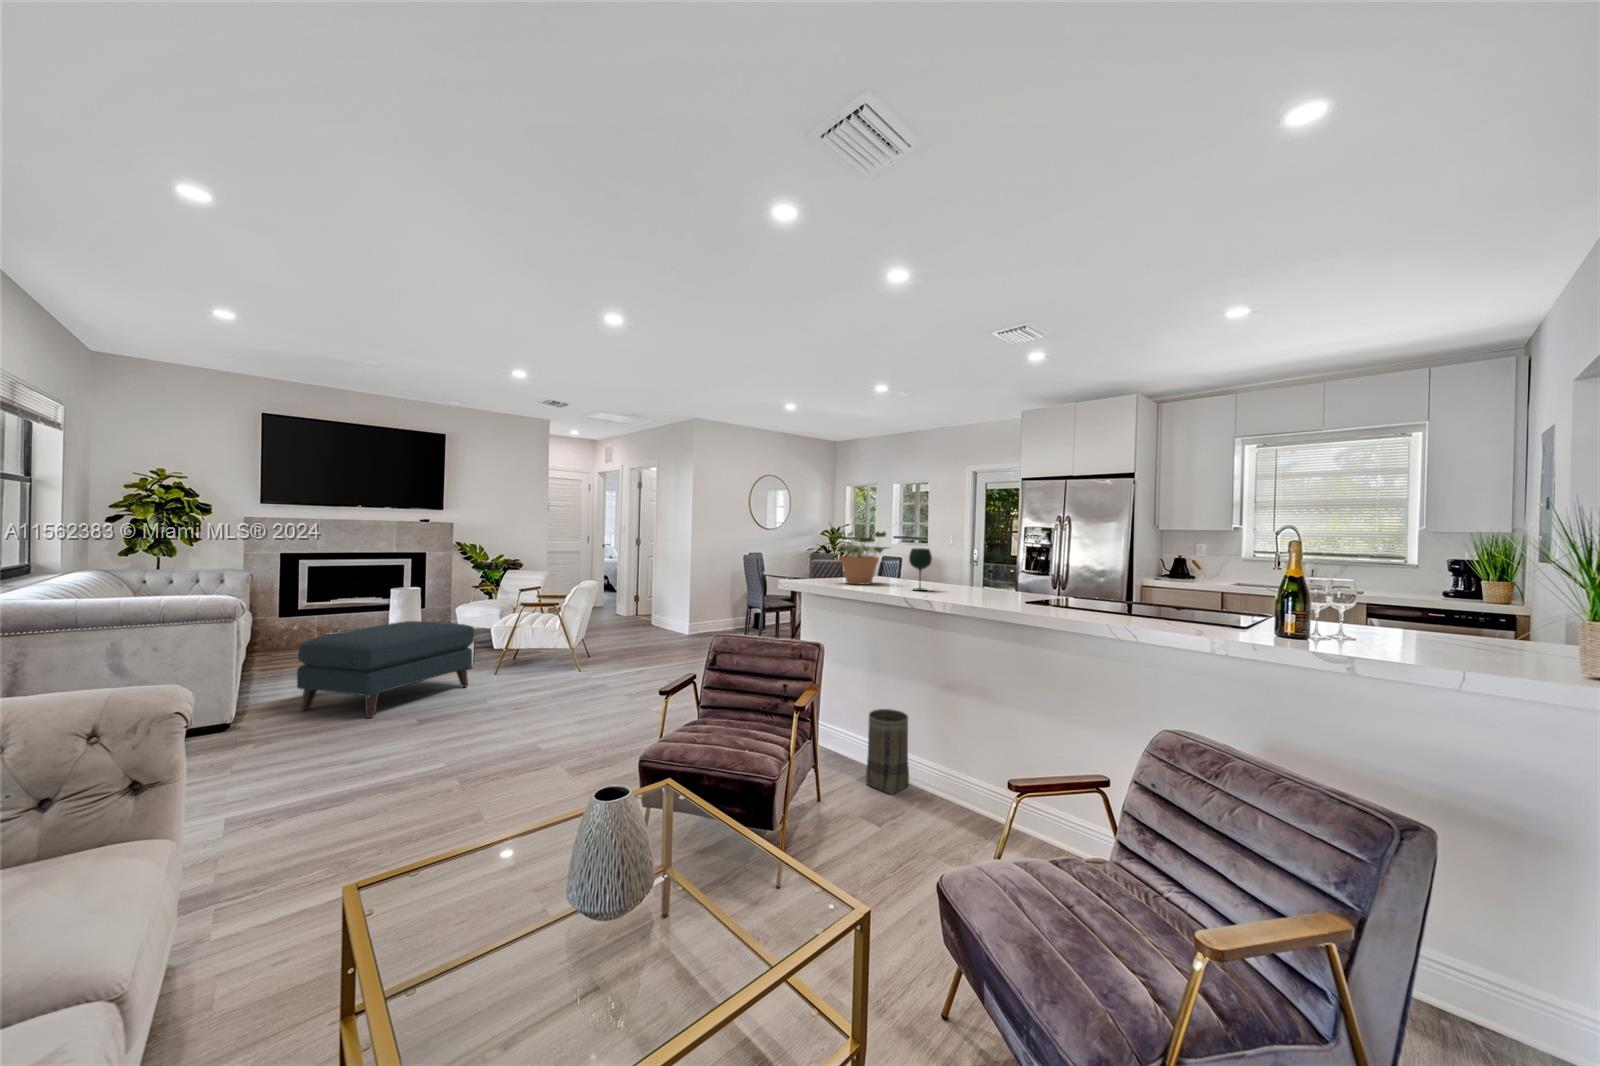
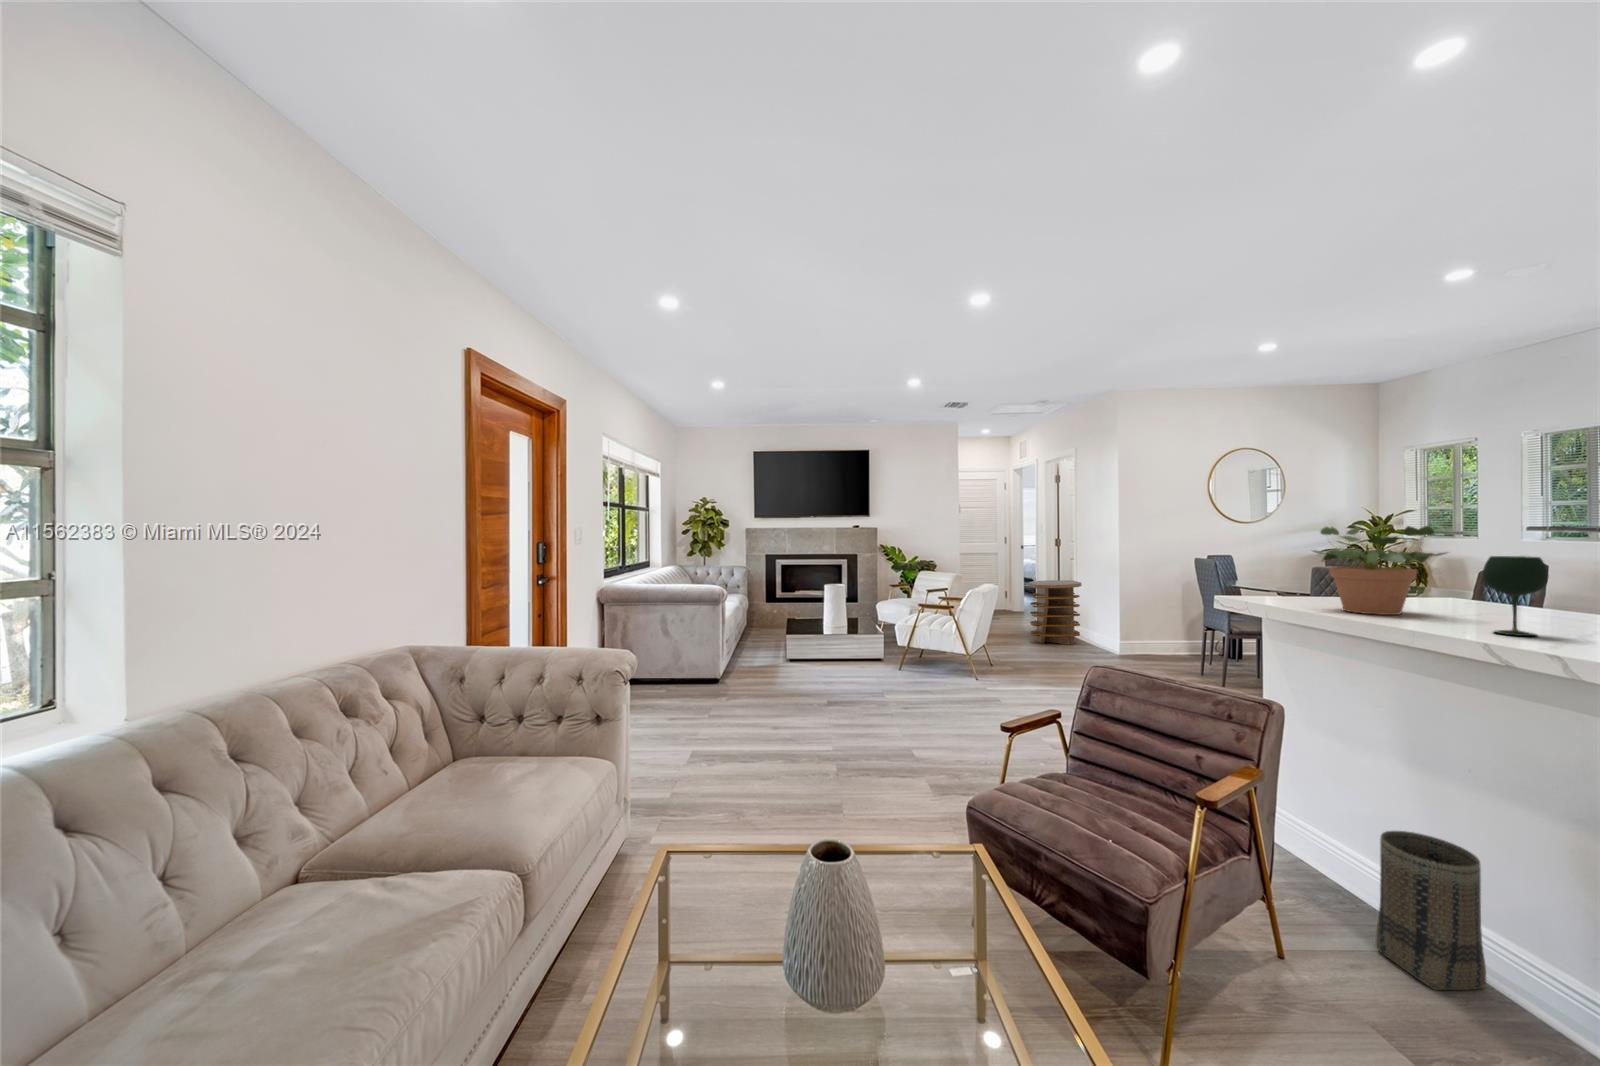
side table: none [614,575,658,631] -> present [1028,580,1082,644]
ottoman: present [297,621,474,718] -> none [757,615,879,696]

